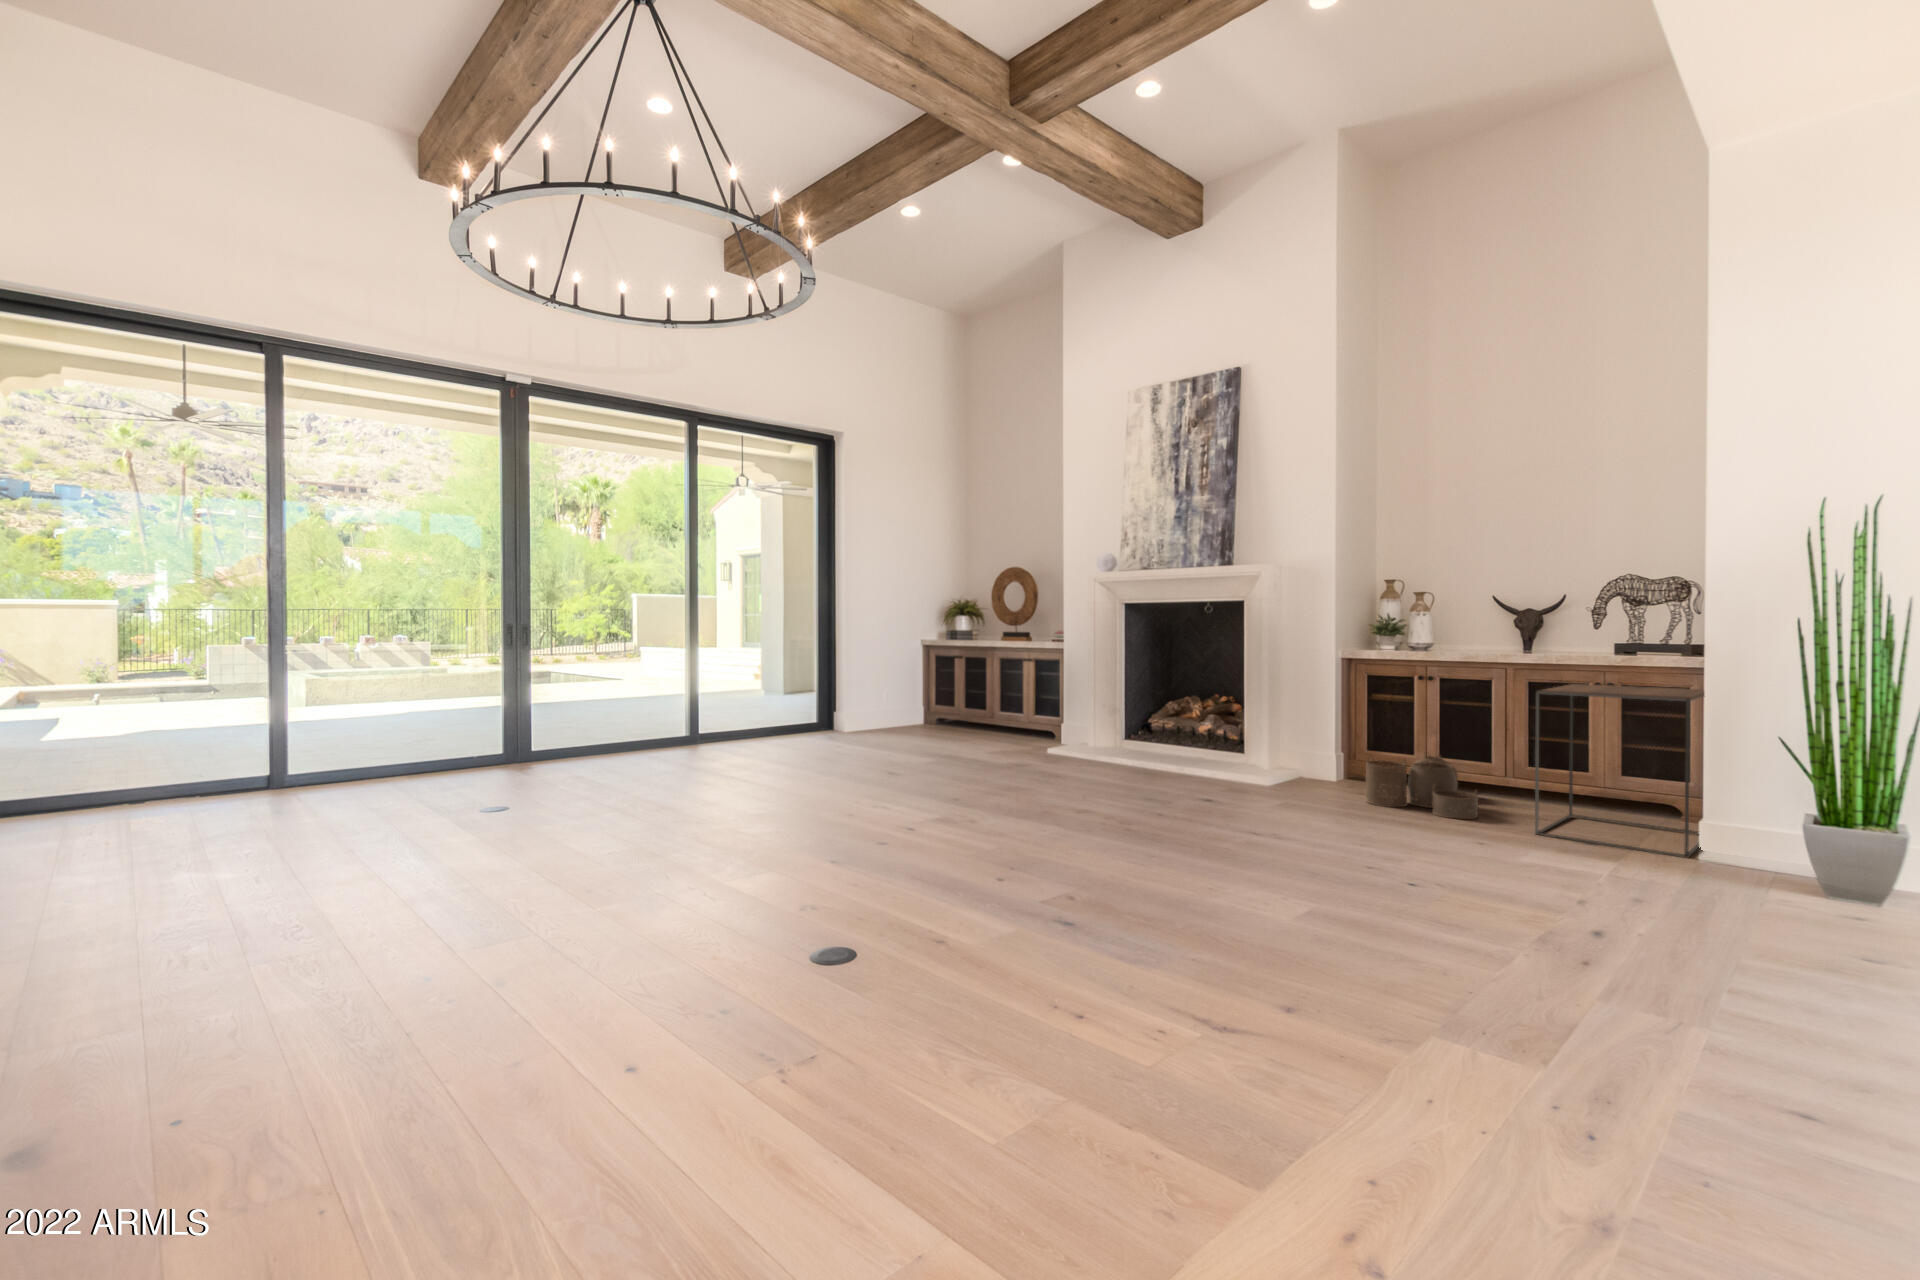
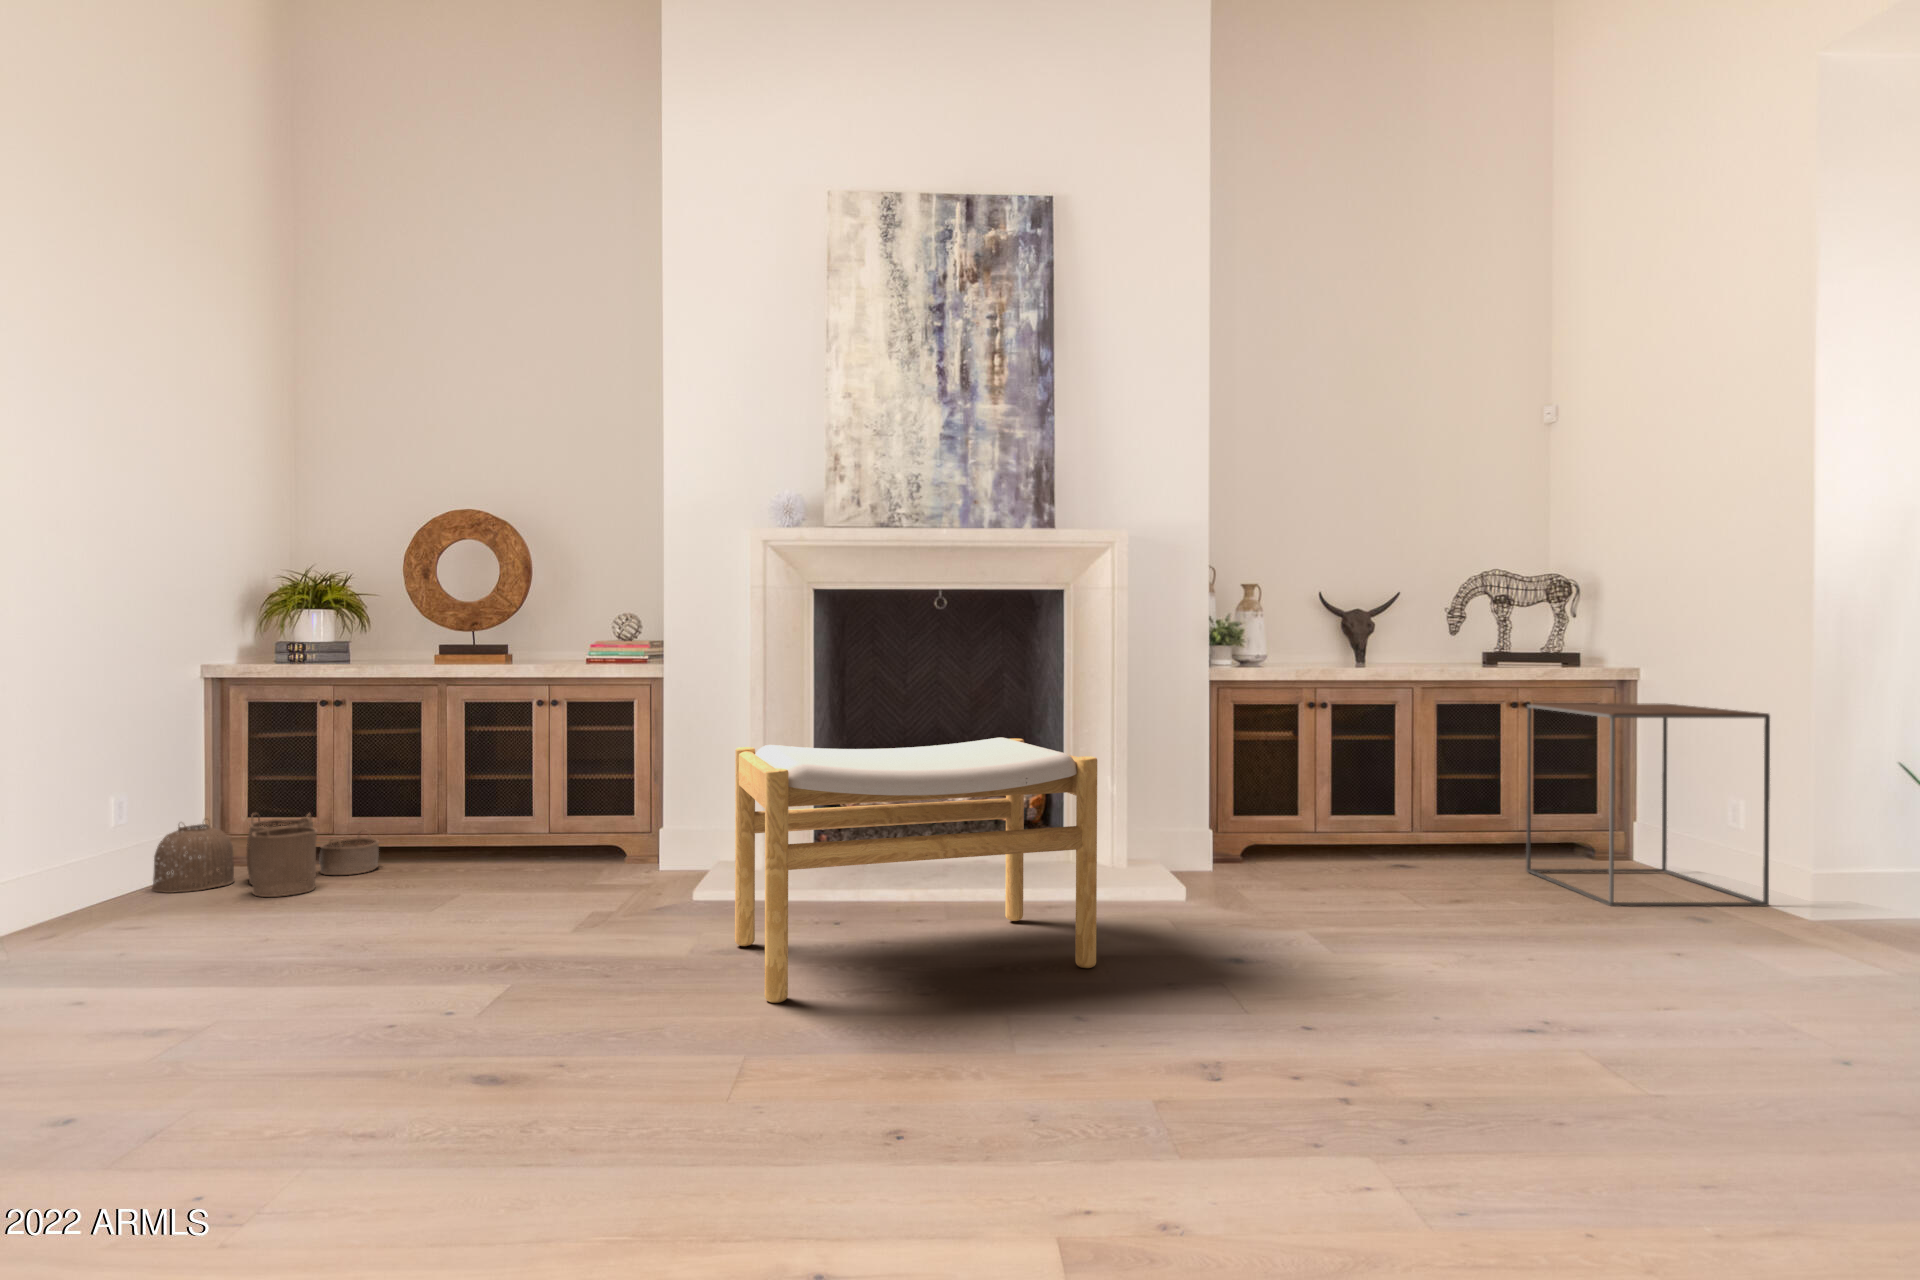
footstool: none [971,682,1144,795] -> present [735,738,1097,1003]
woven basket: present [1366,756,1478,819] -> present [152,813,379,897]

